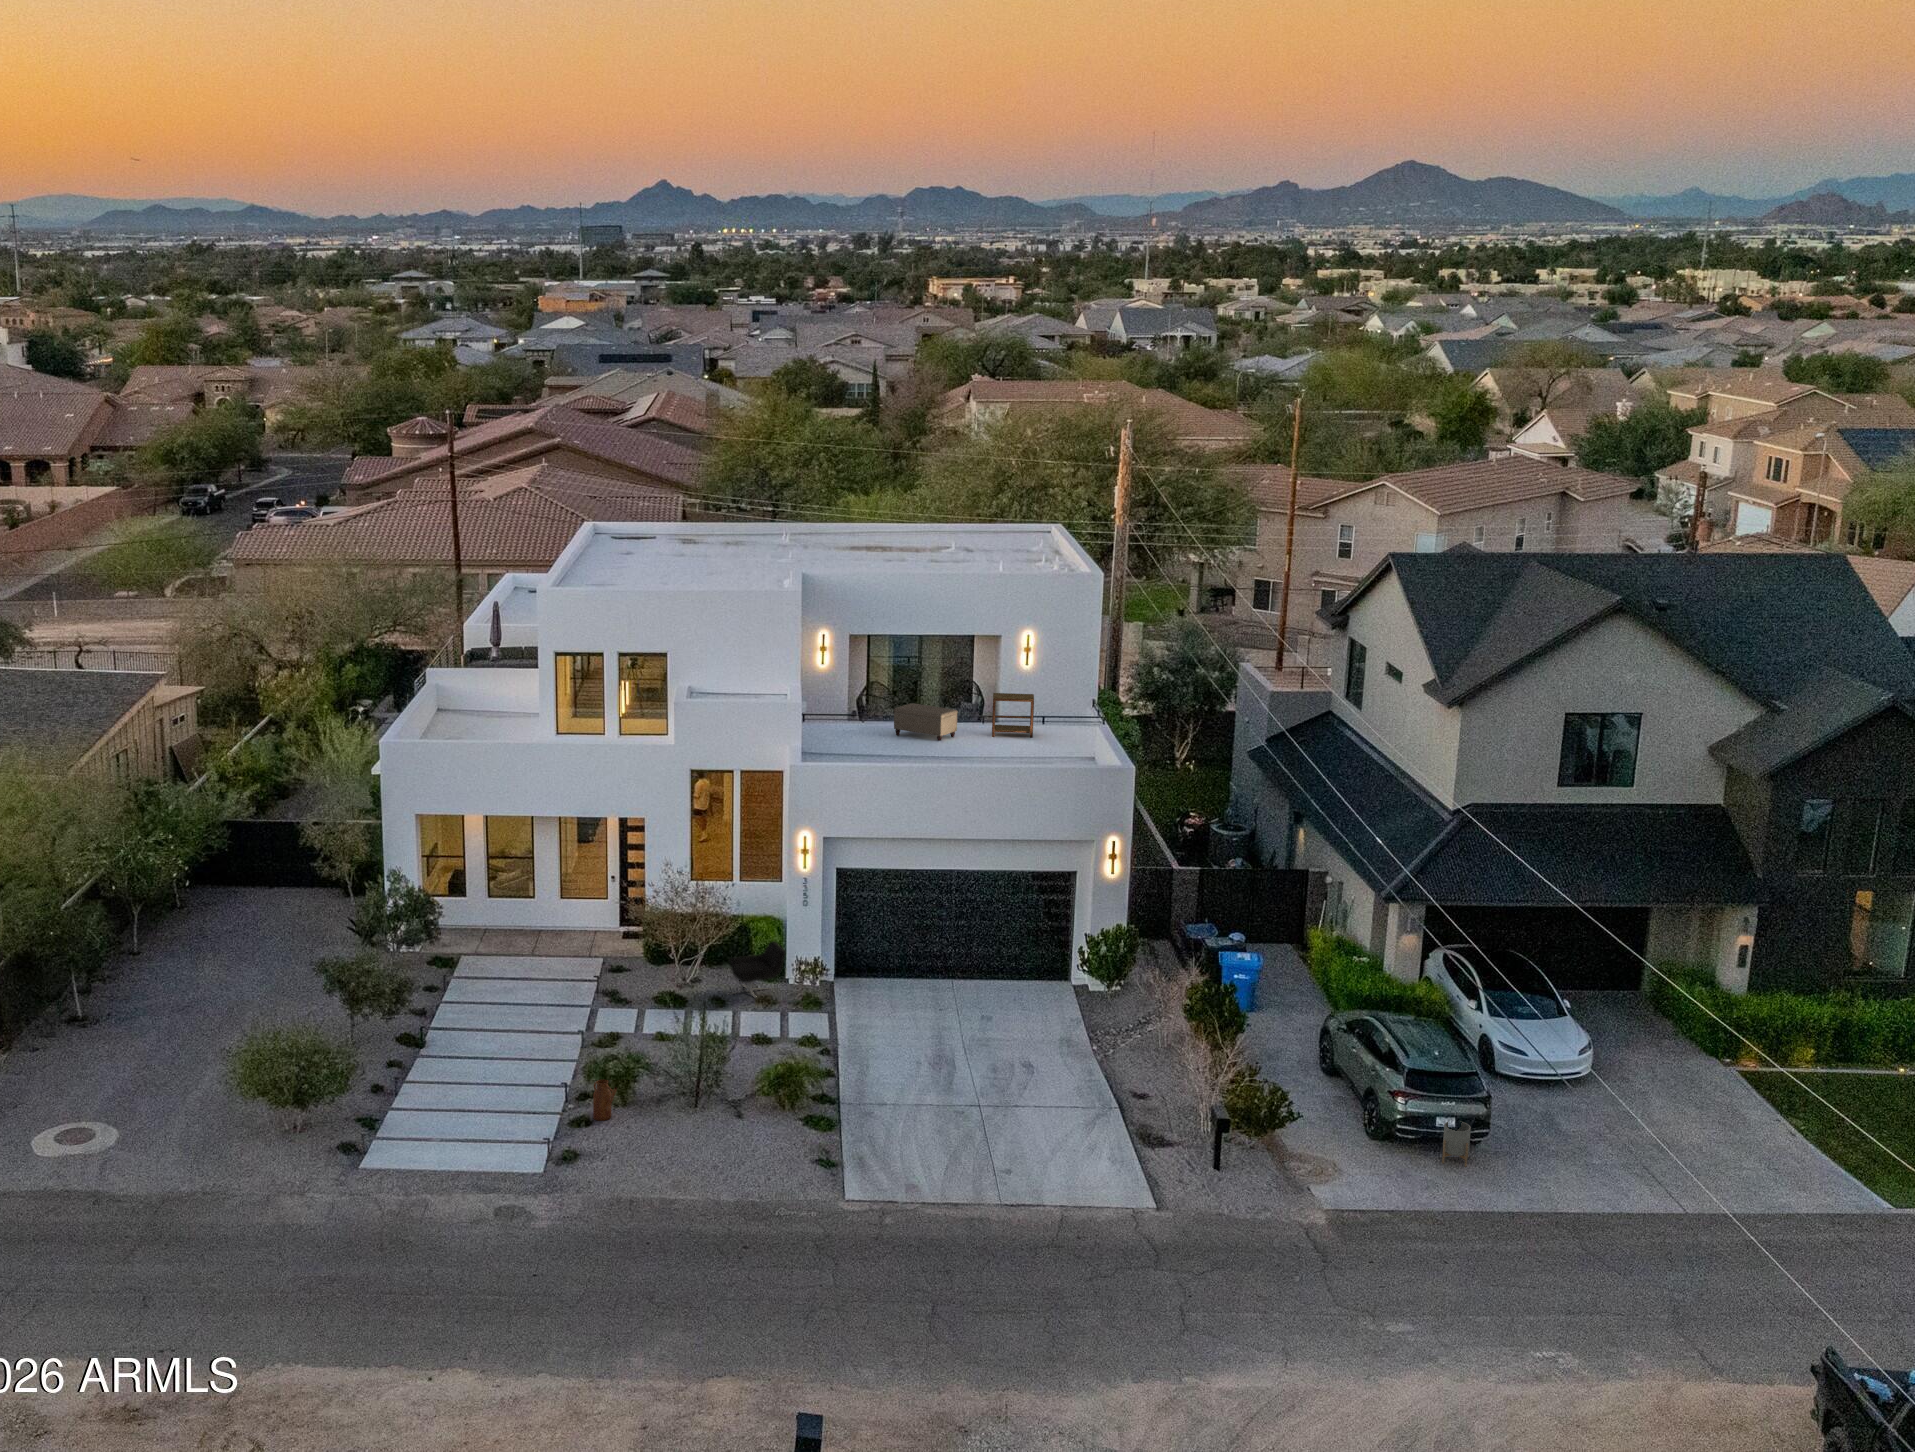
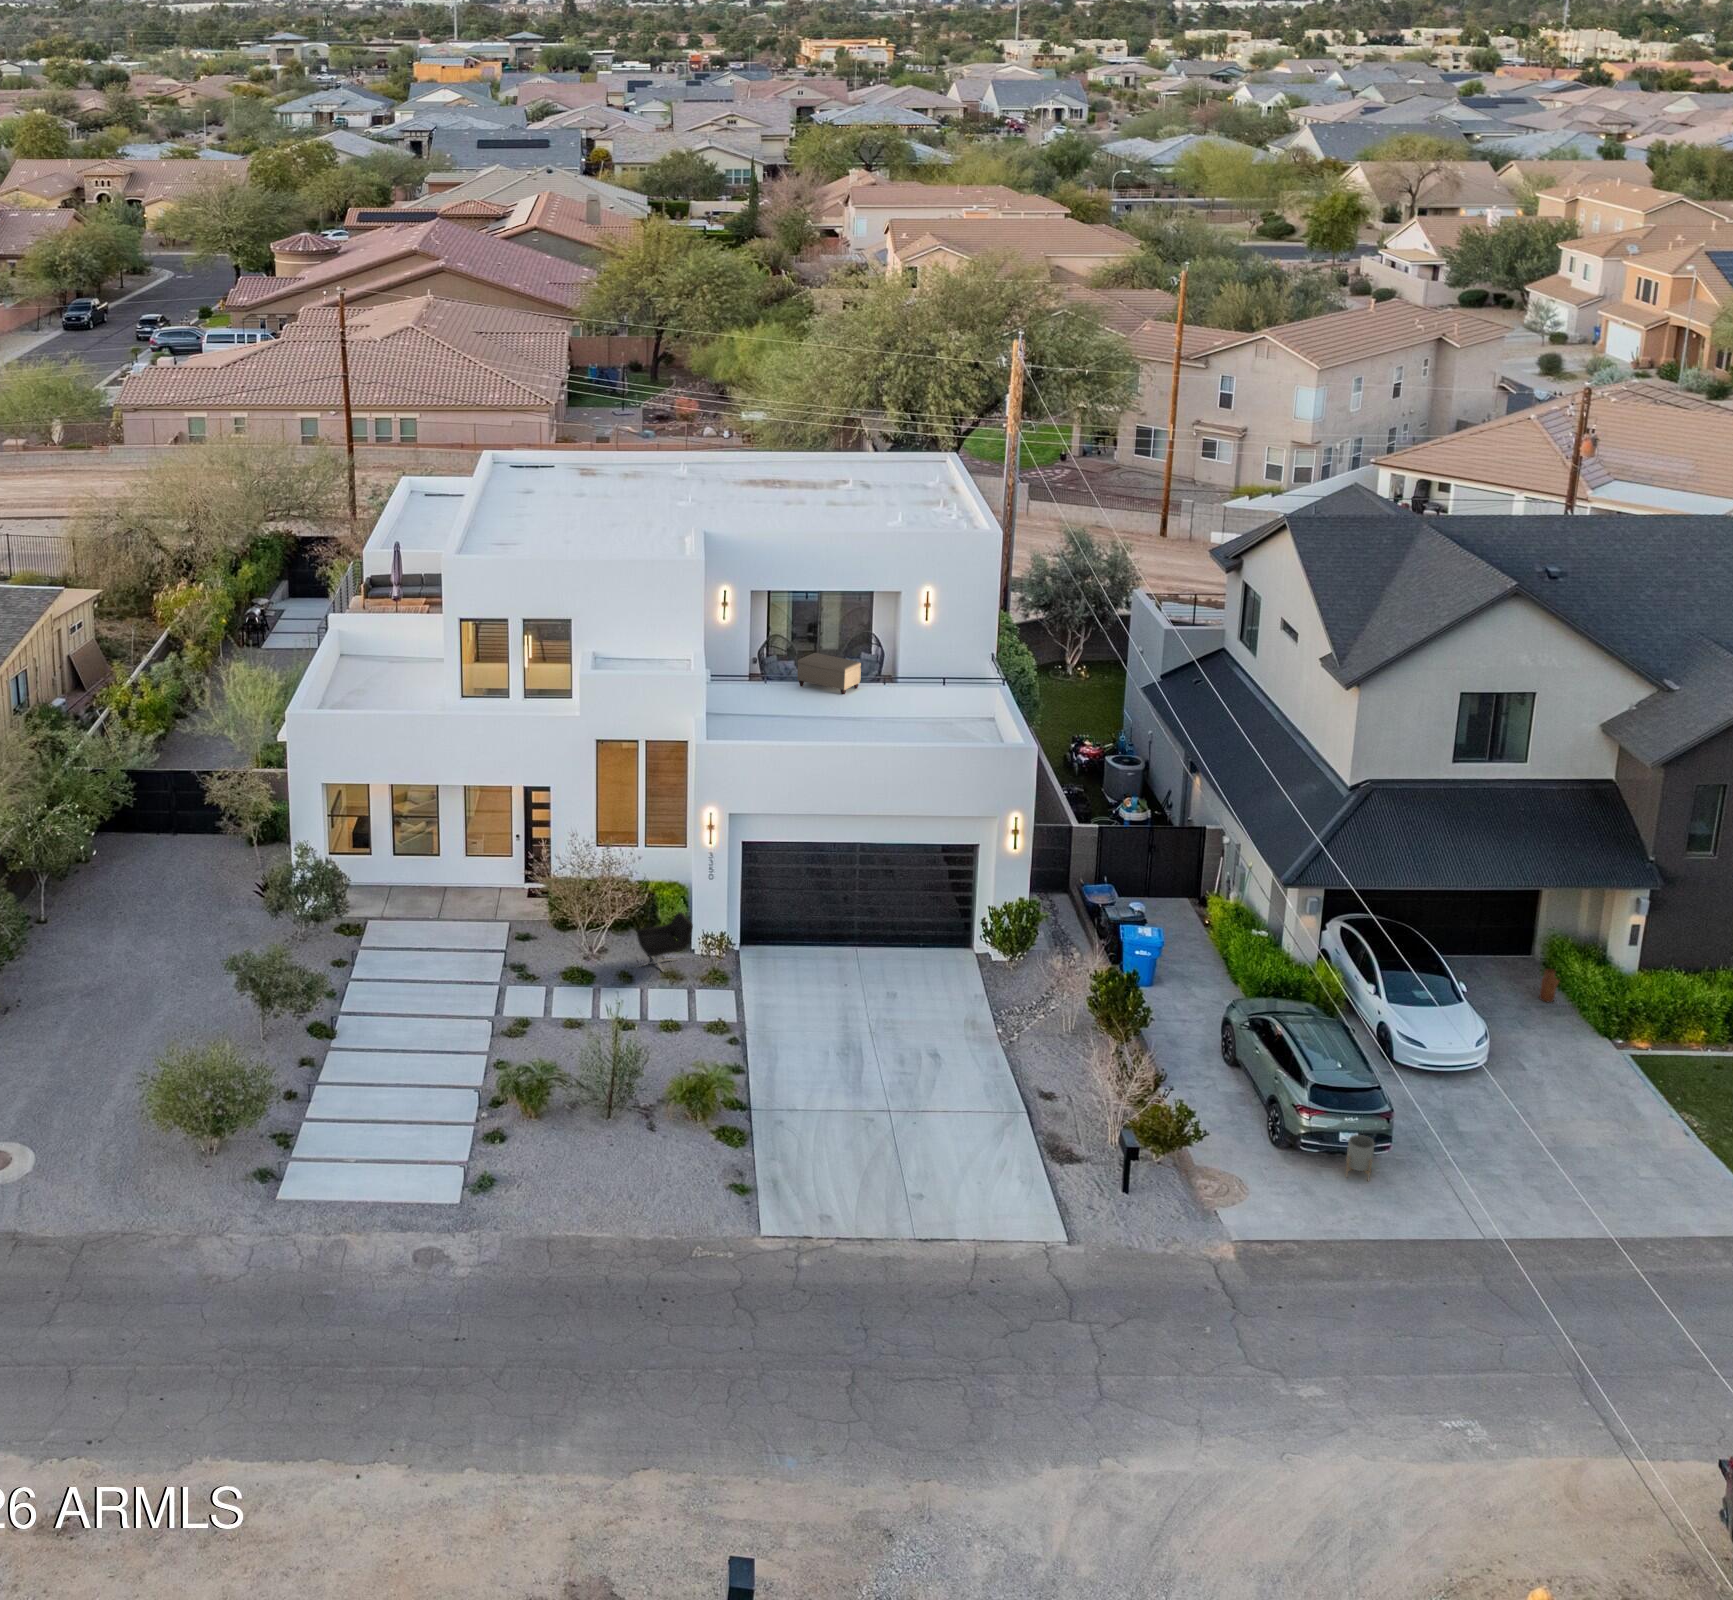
side table: present [992,693,1034,738] -> none [895,643,937,689]
watering can: present [593,1080,617,1121] -> present [1540,969,1560,1002]

